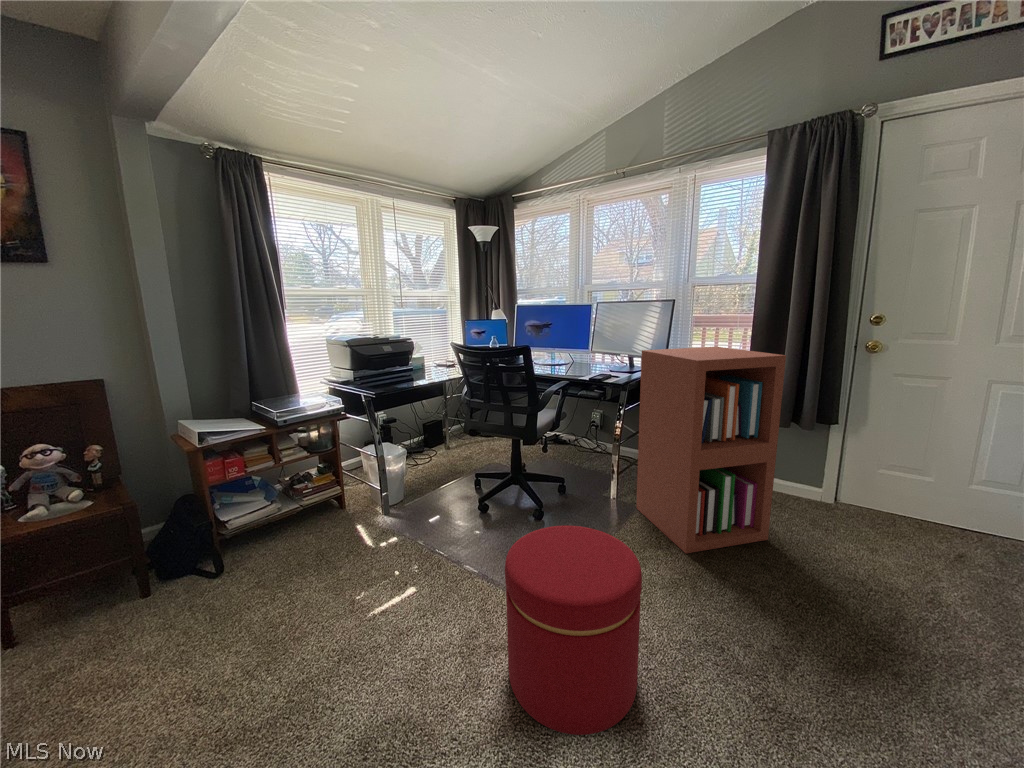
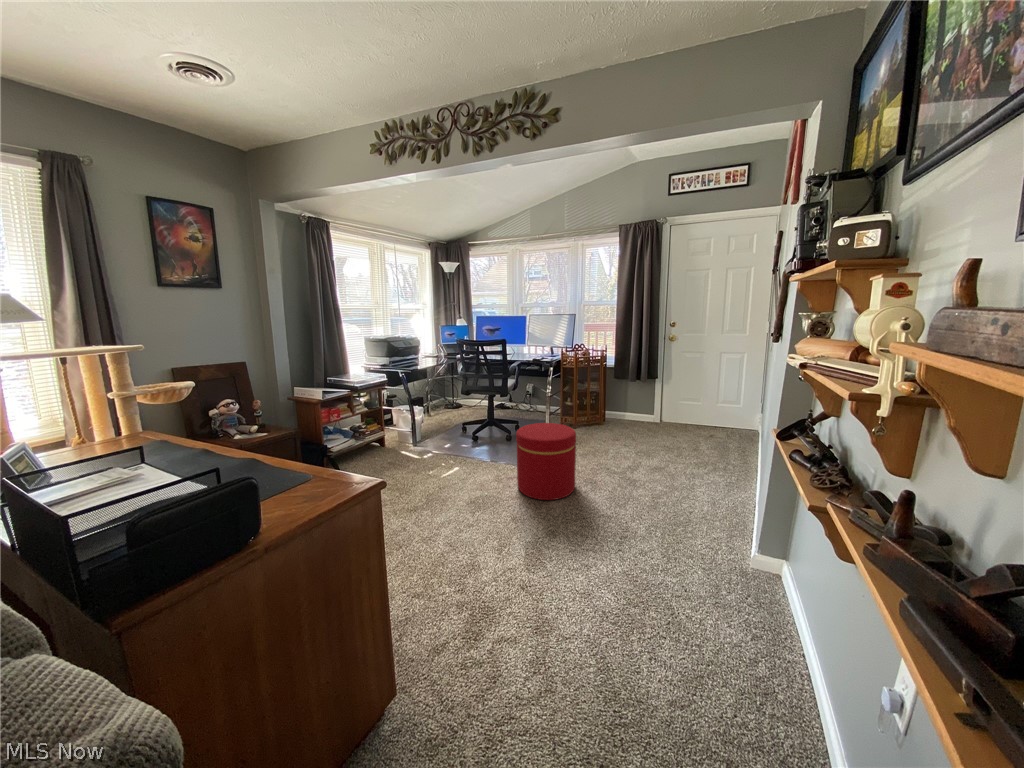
bookshelf: present [636,347,786,553] -> none [561,340,632,447]

